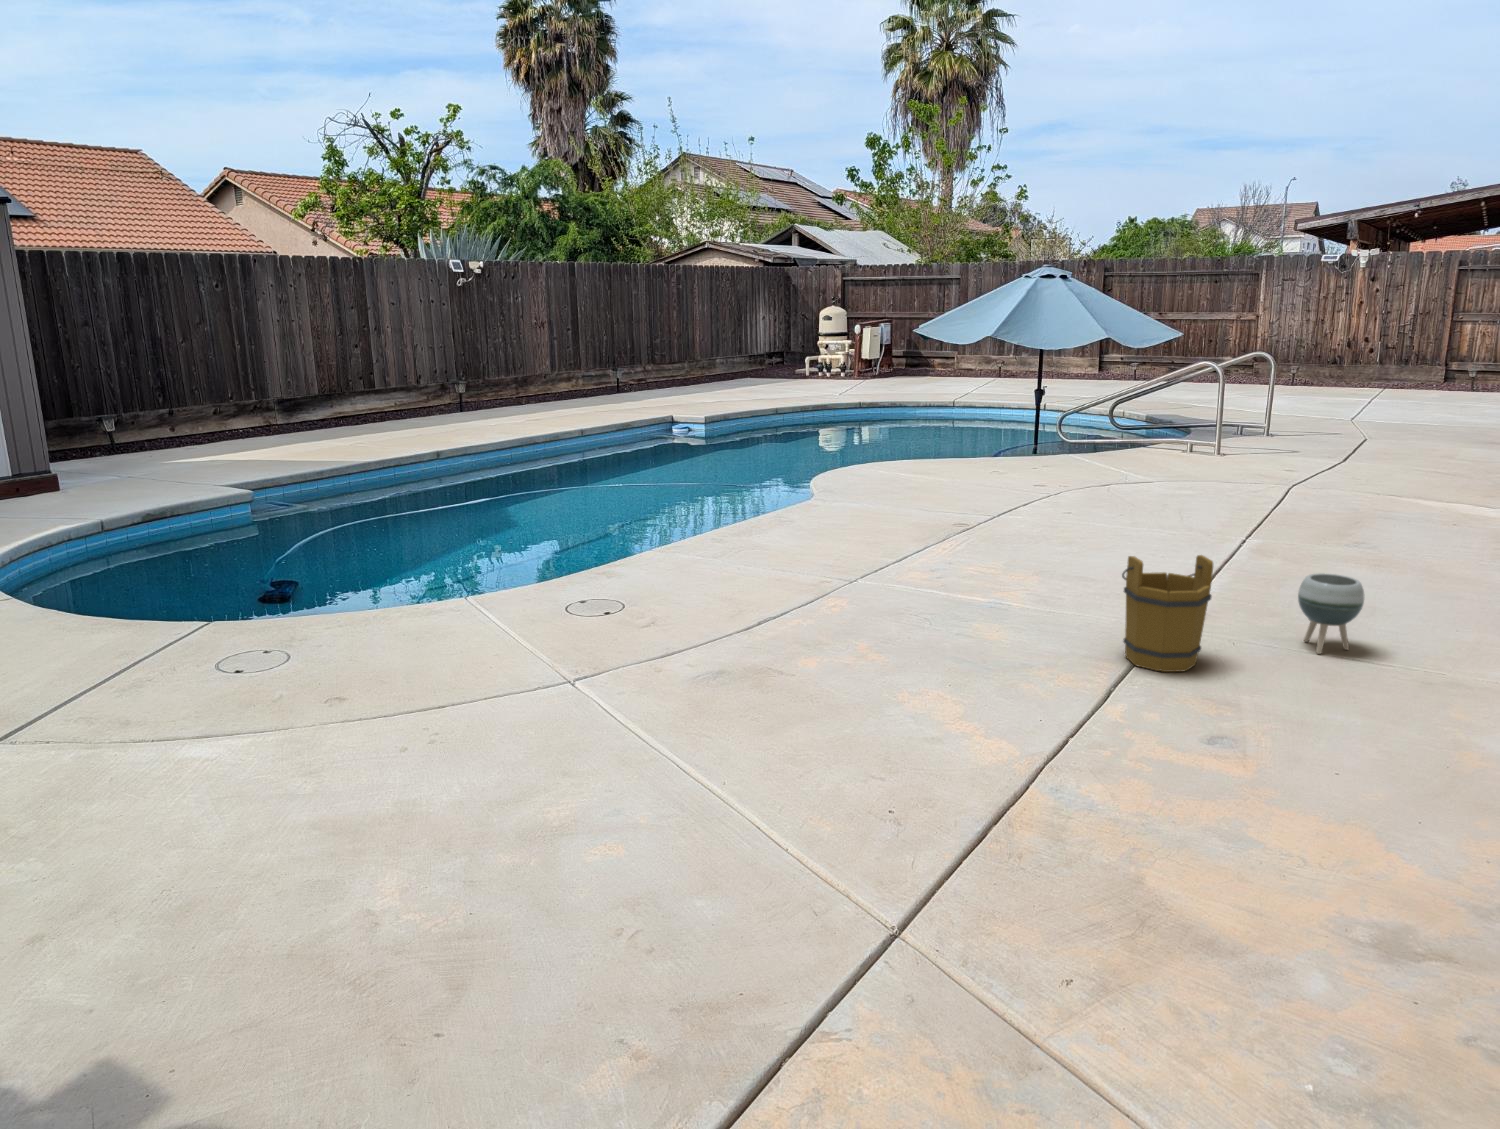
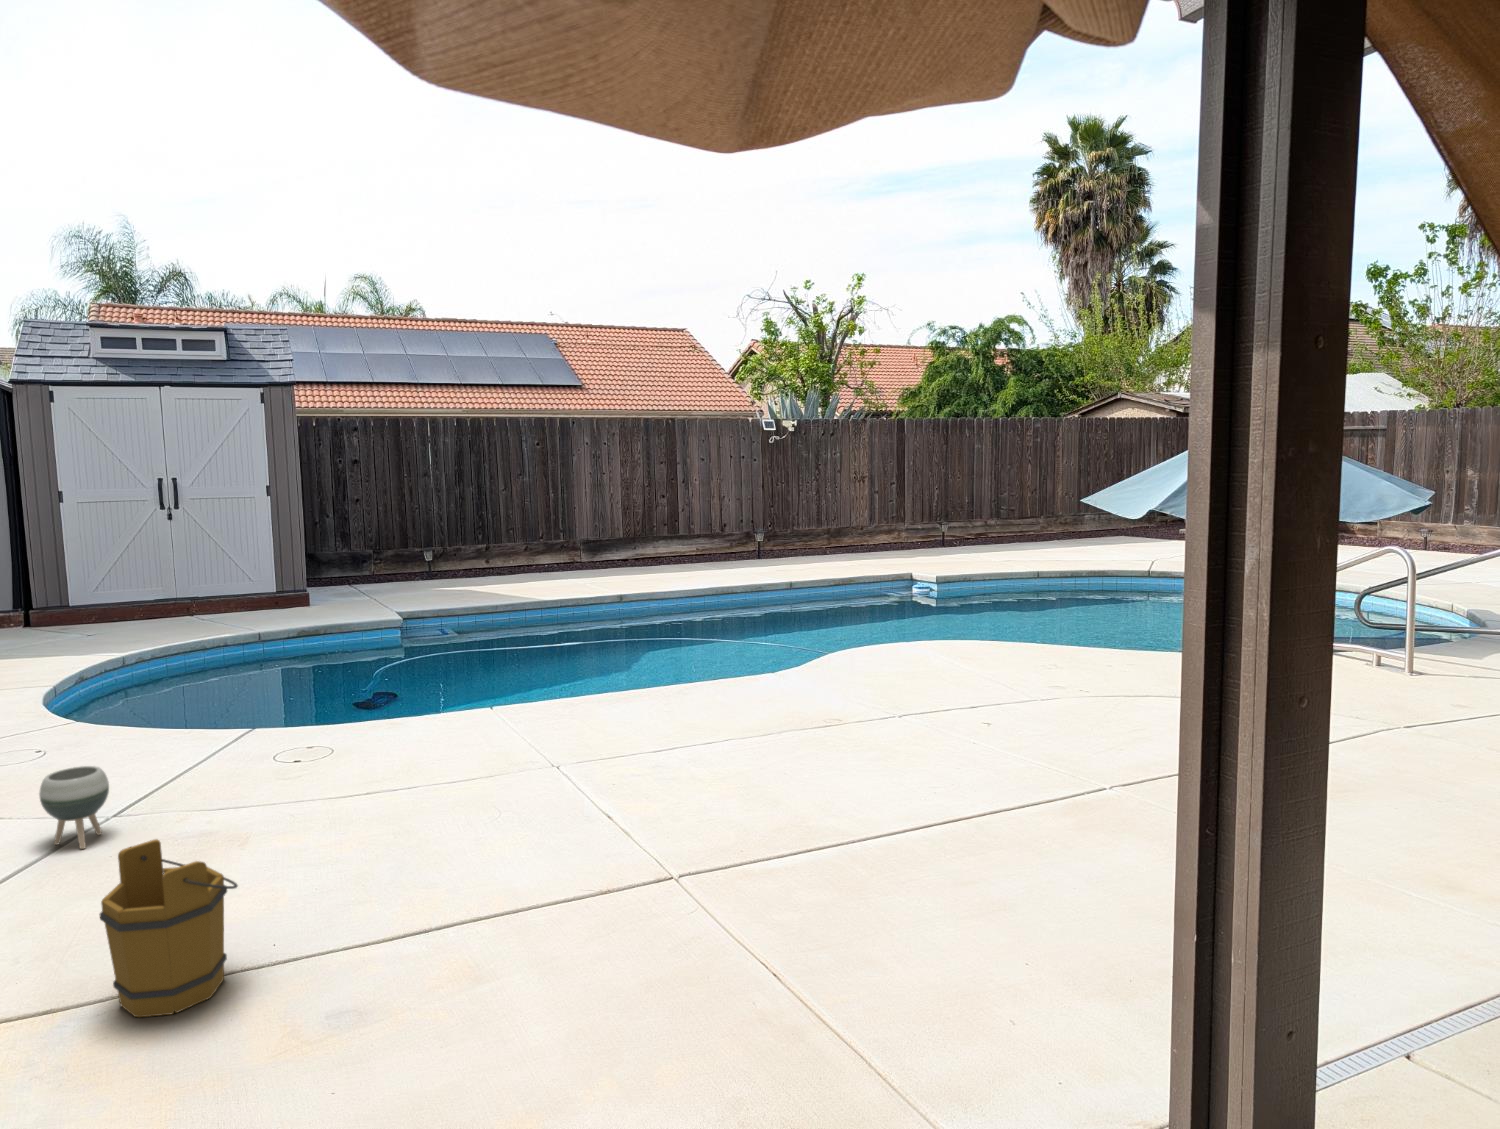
planter: present [1298,573,1364,654] -> present [39,766,109,849]

